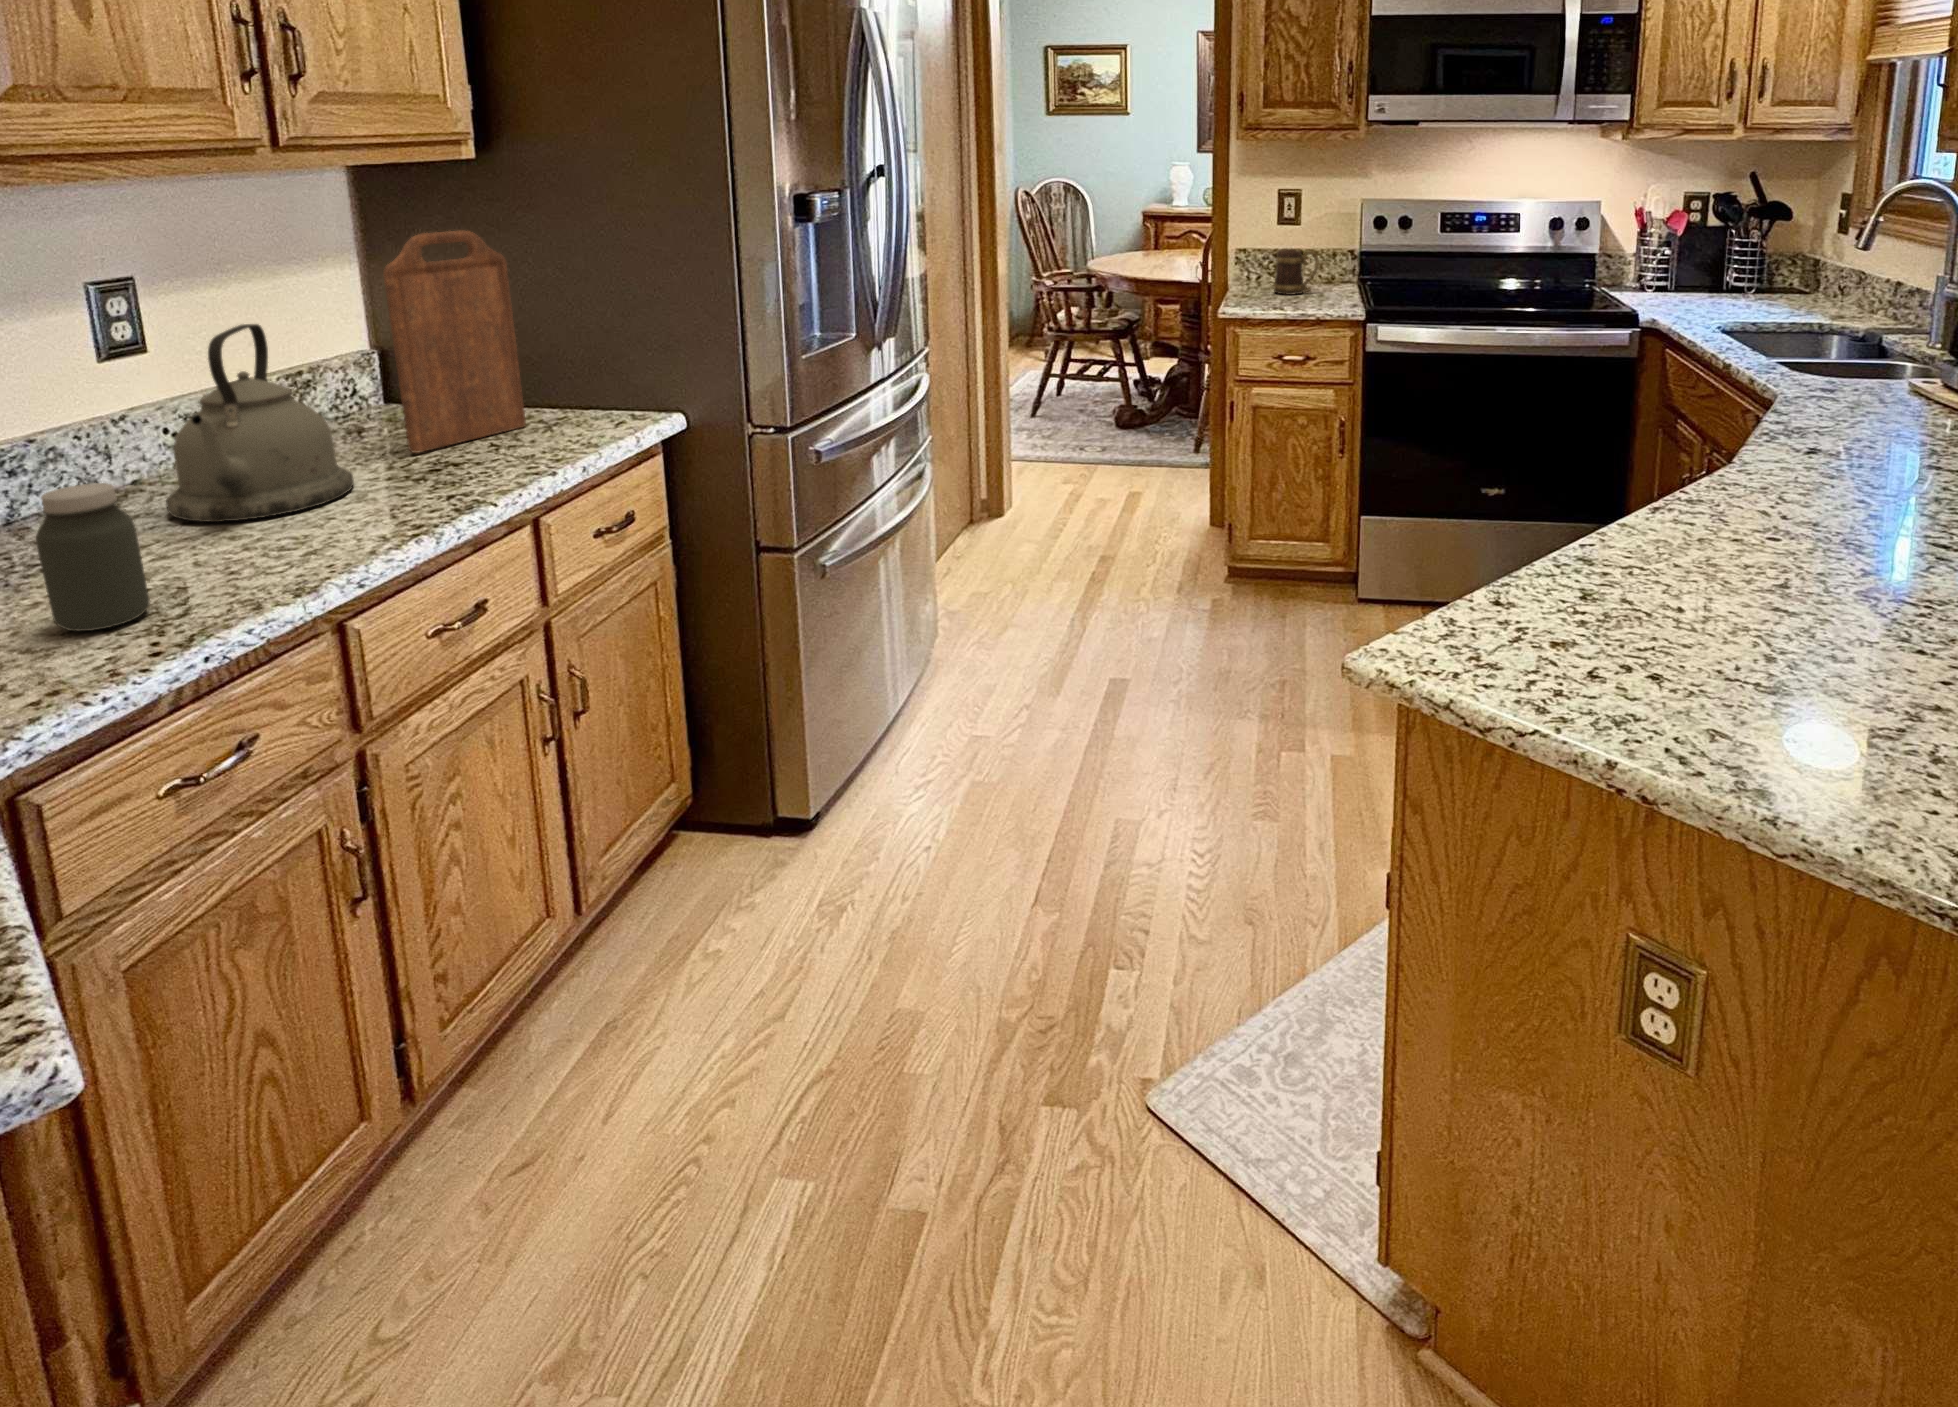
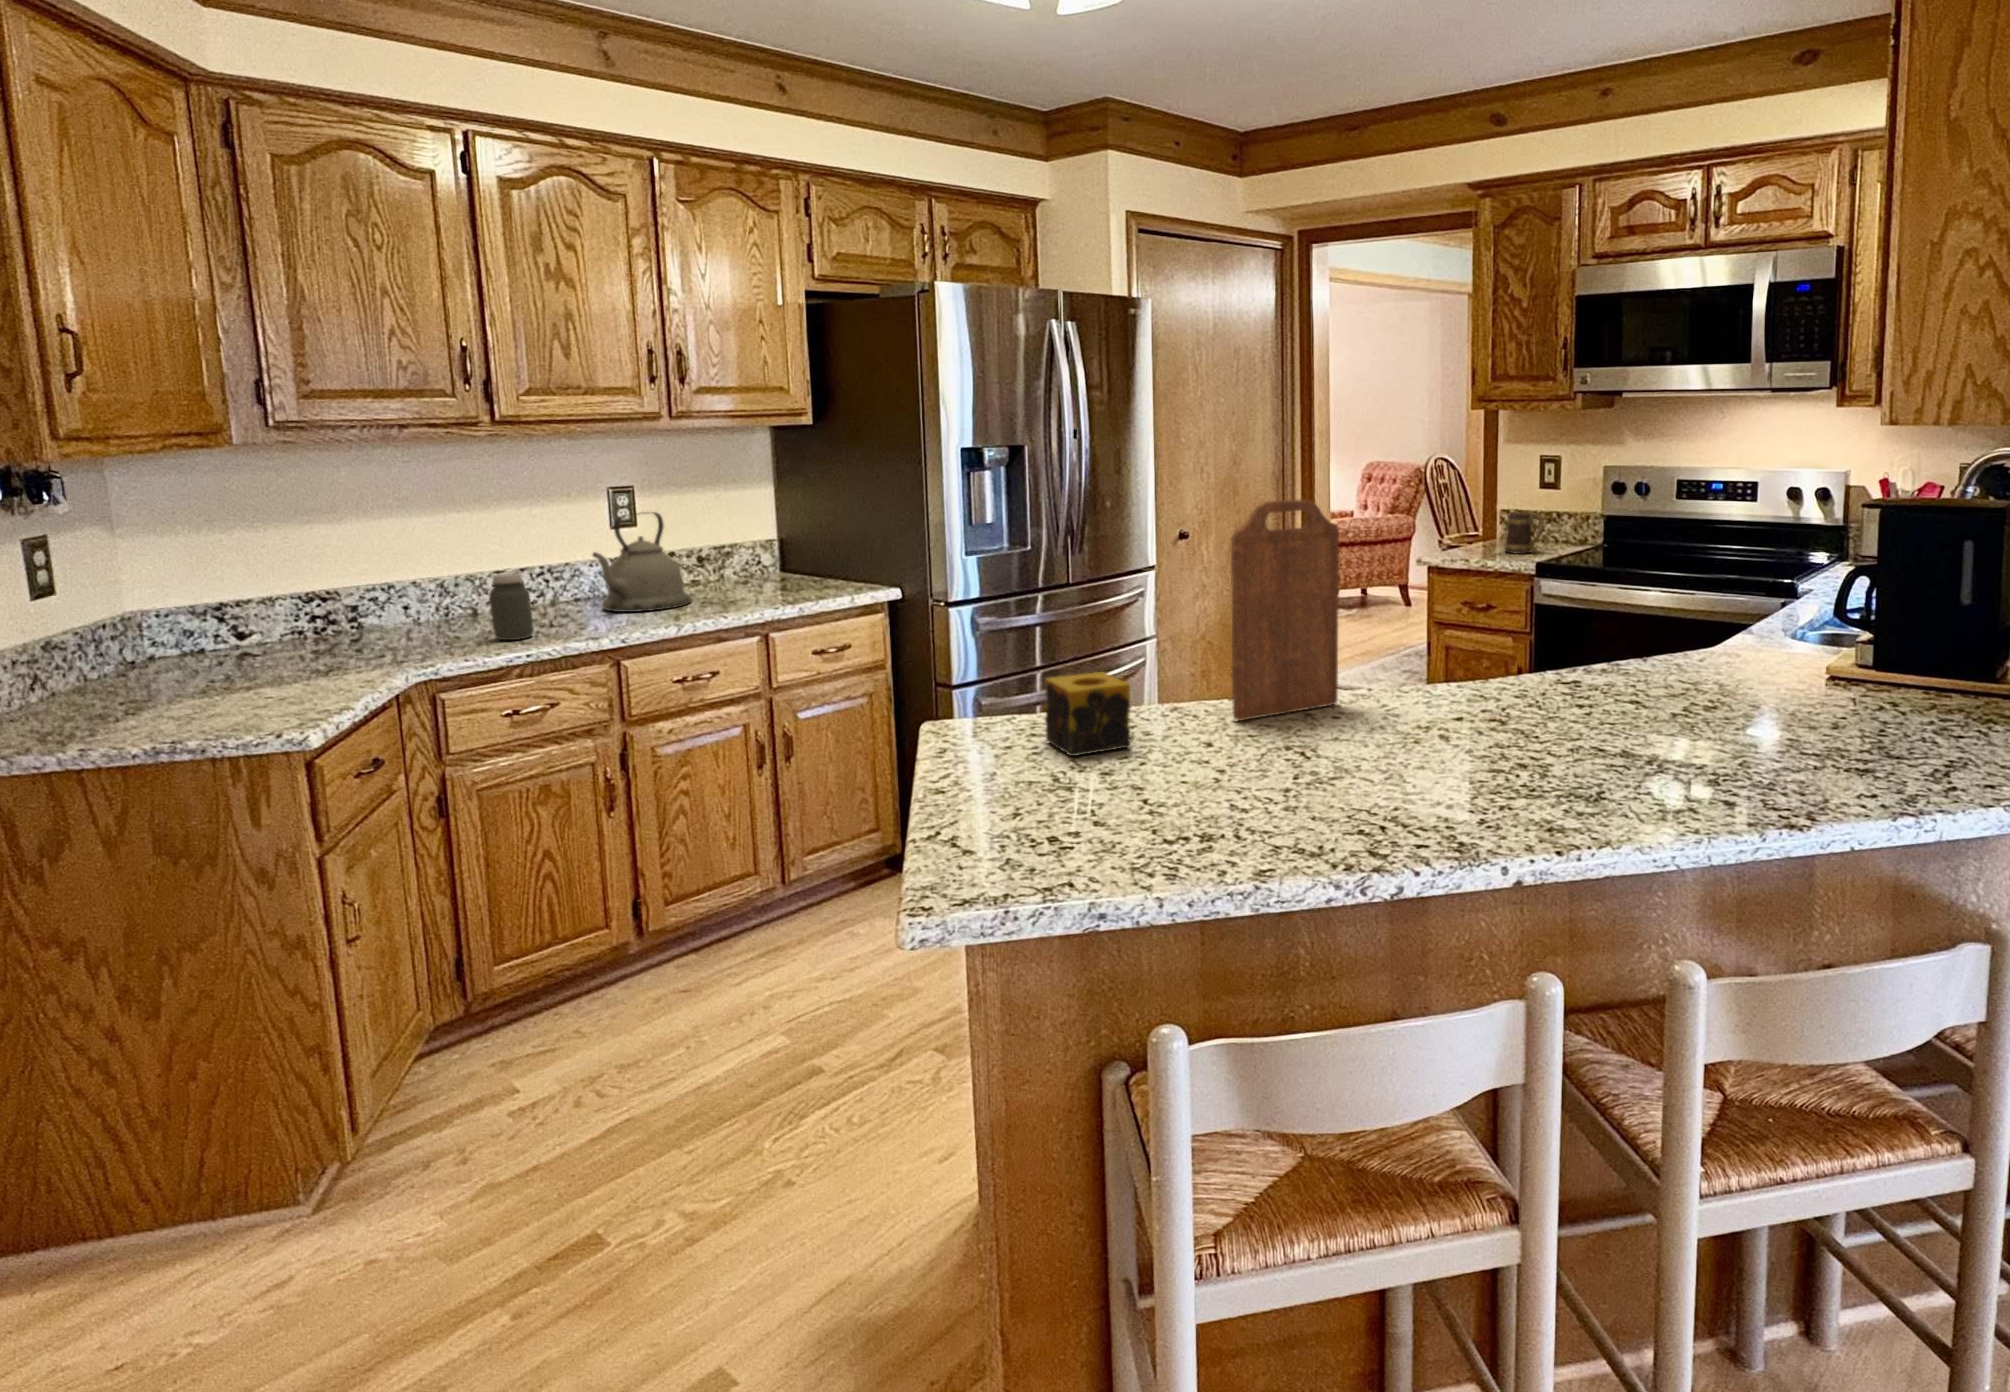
cutting board: present [383,230,526,453] -> present [1231,499,1339,721]
candle: none [1679,532,1804,669] -> present [1045,672,1130,756]

